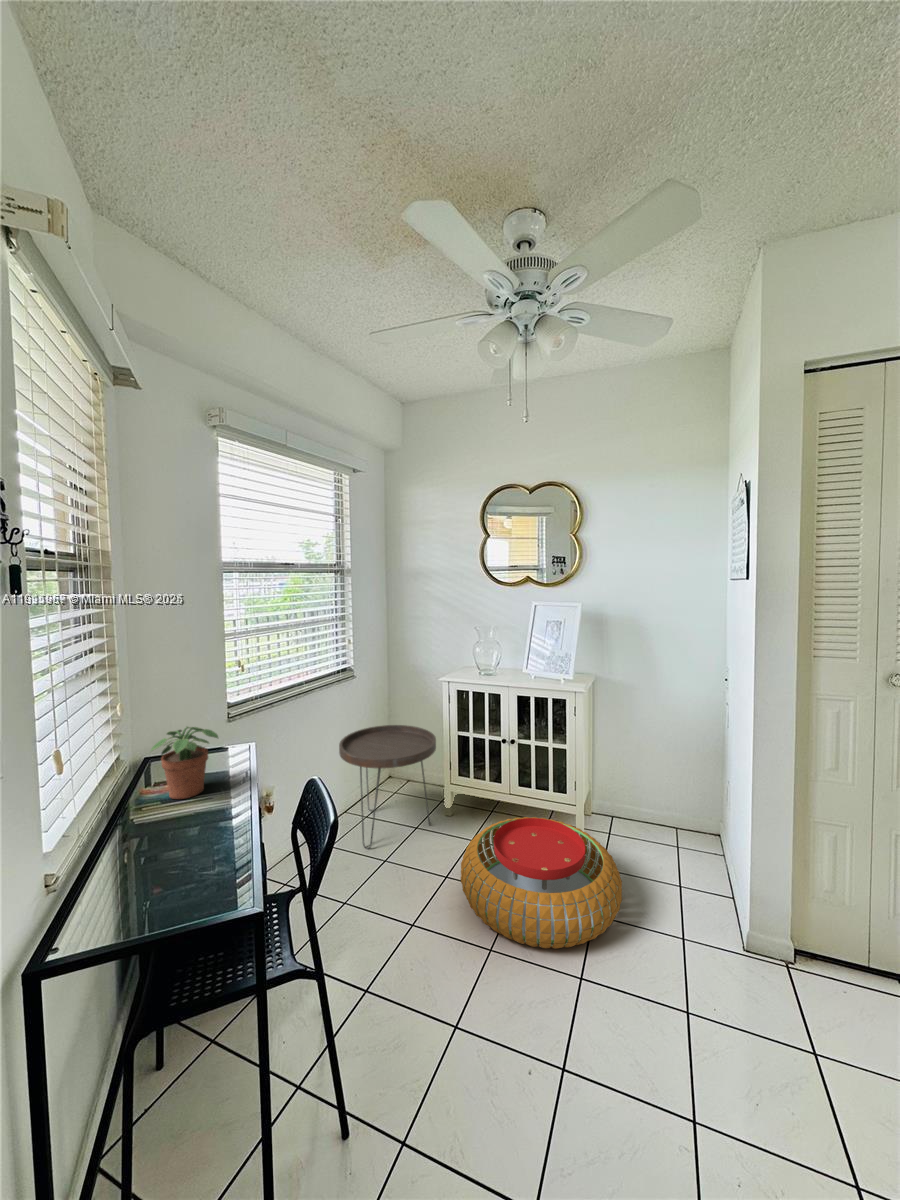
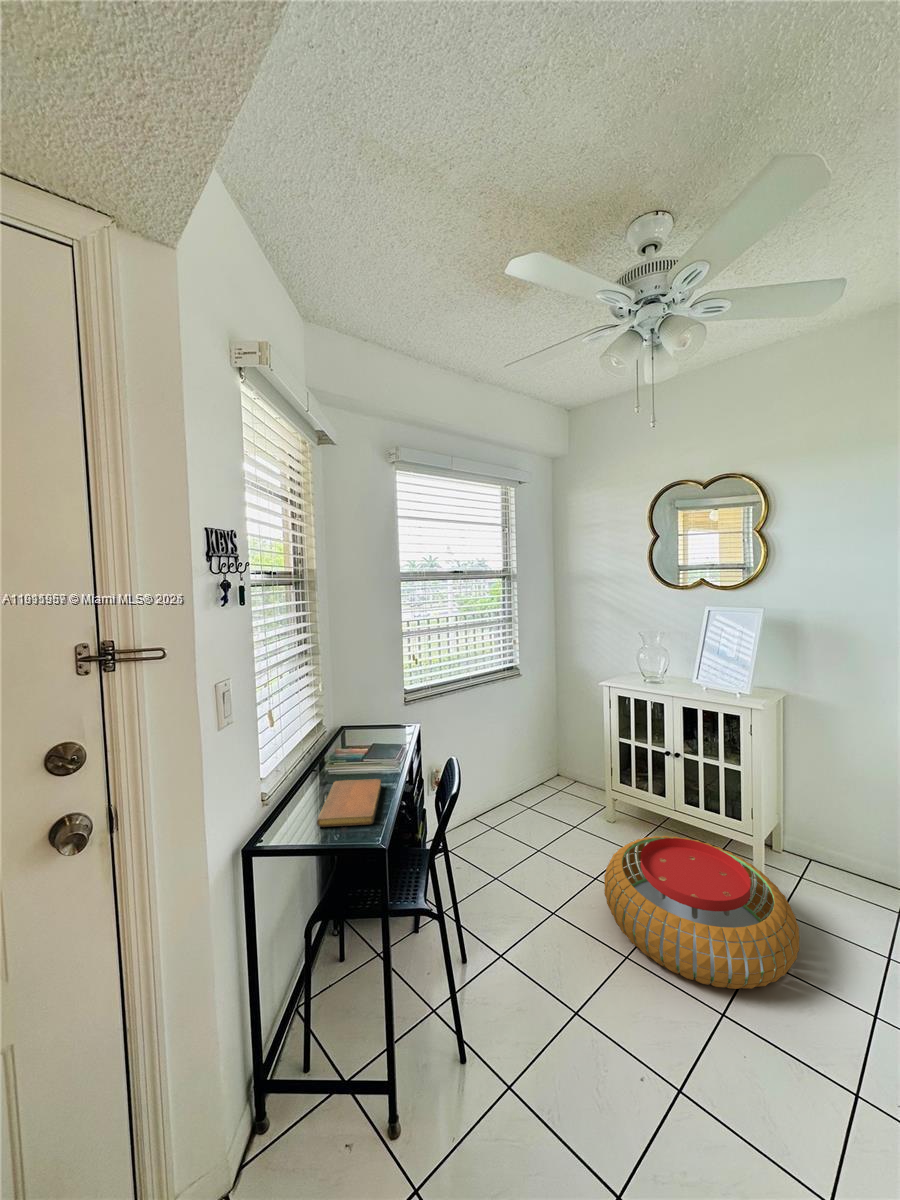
side table: present [339,725,436,849] -> none [500,722,594,835]
potted plant: present [151,727,218,799] -> none [338,704,385,759]
notebook: none [145,820,232,902] -> present [317,779,381,827]

